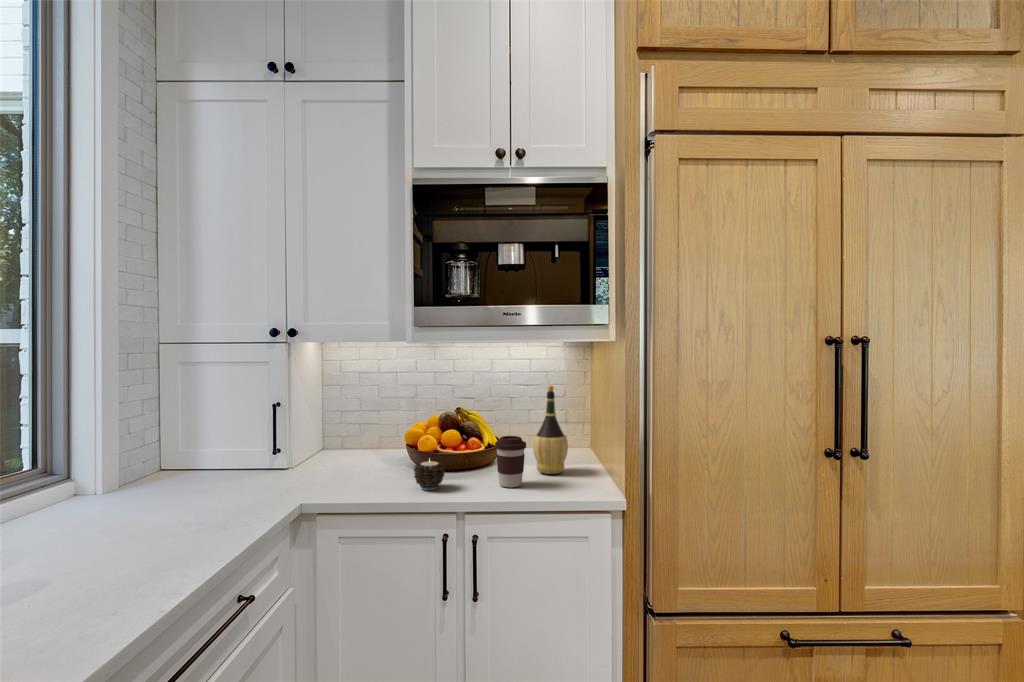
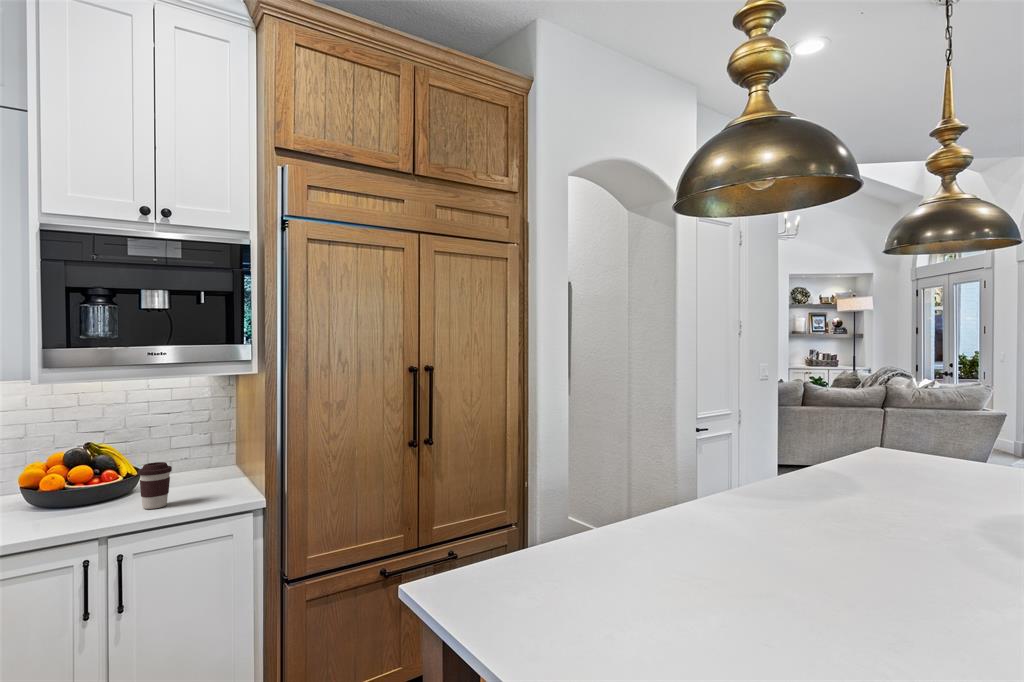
wine bottle: present [533,386,568,474] -> none [177,415,213,493]
candle: present [414,460,445,490] -> none [41,493,81,525]

